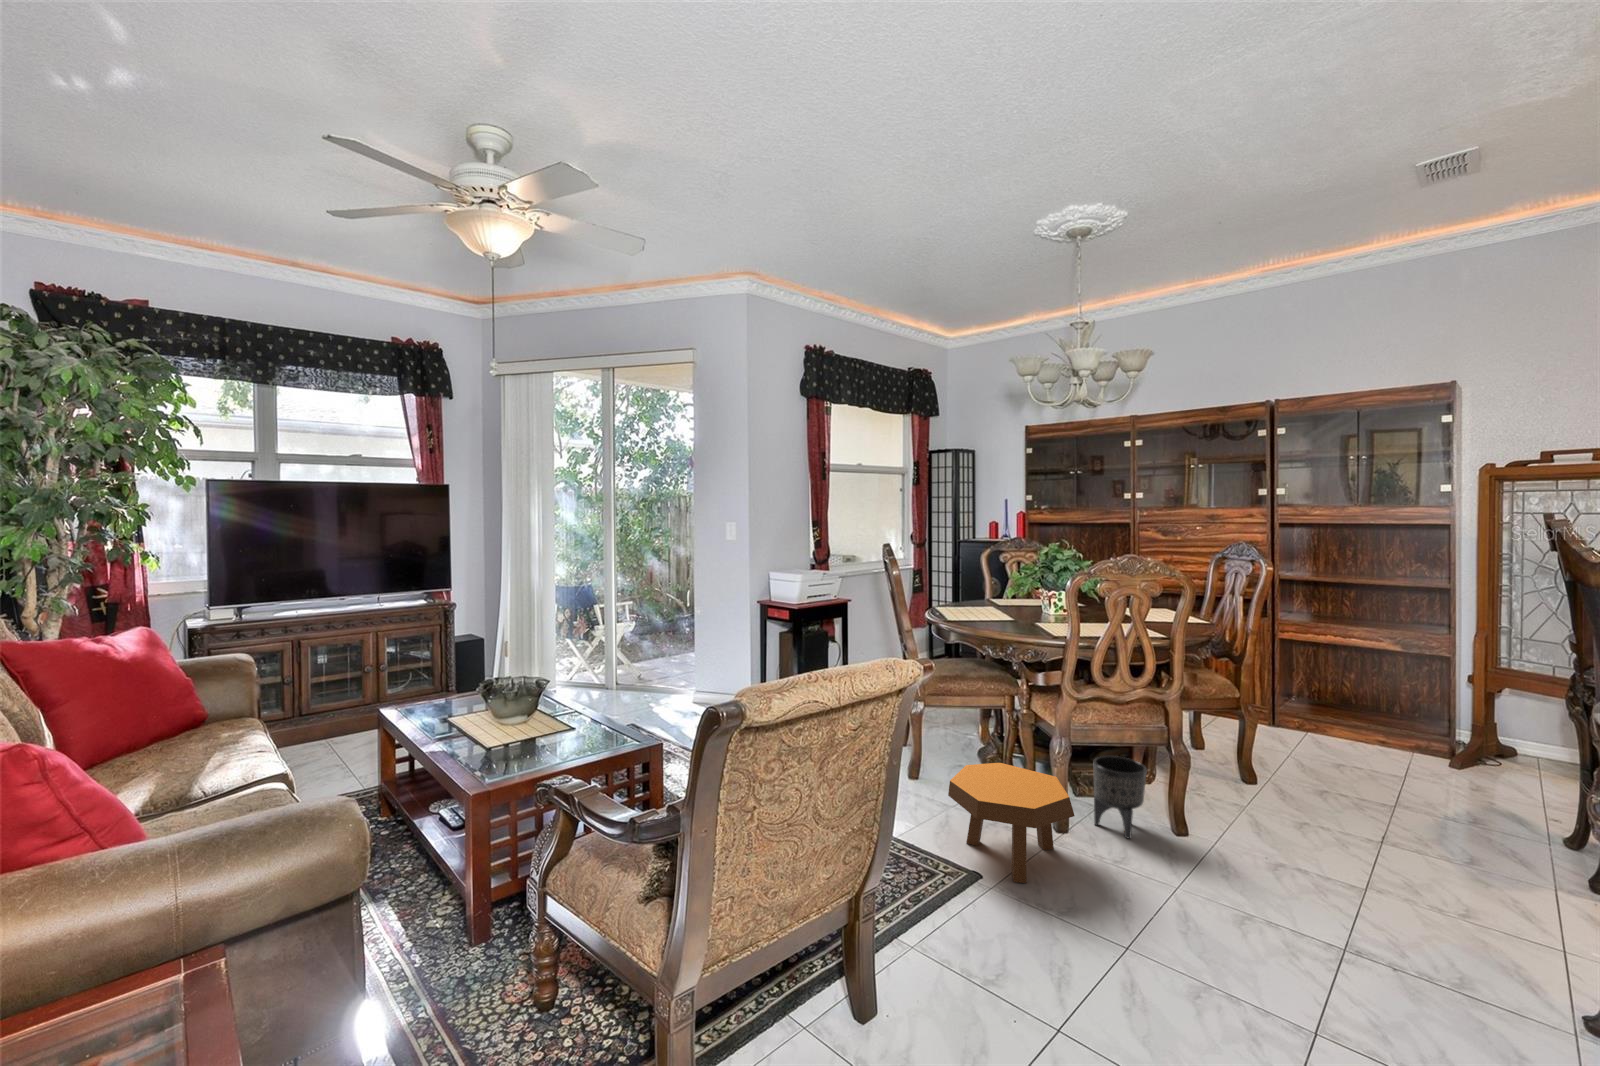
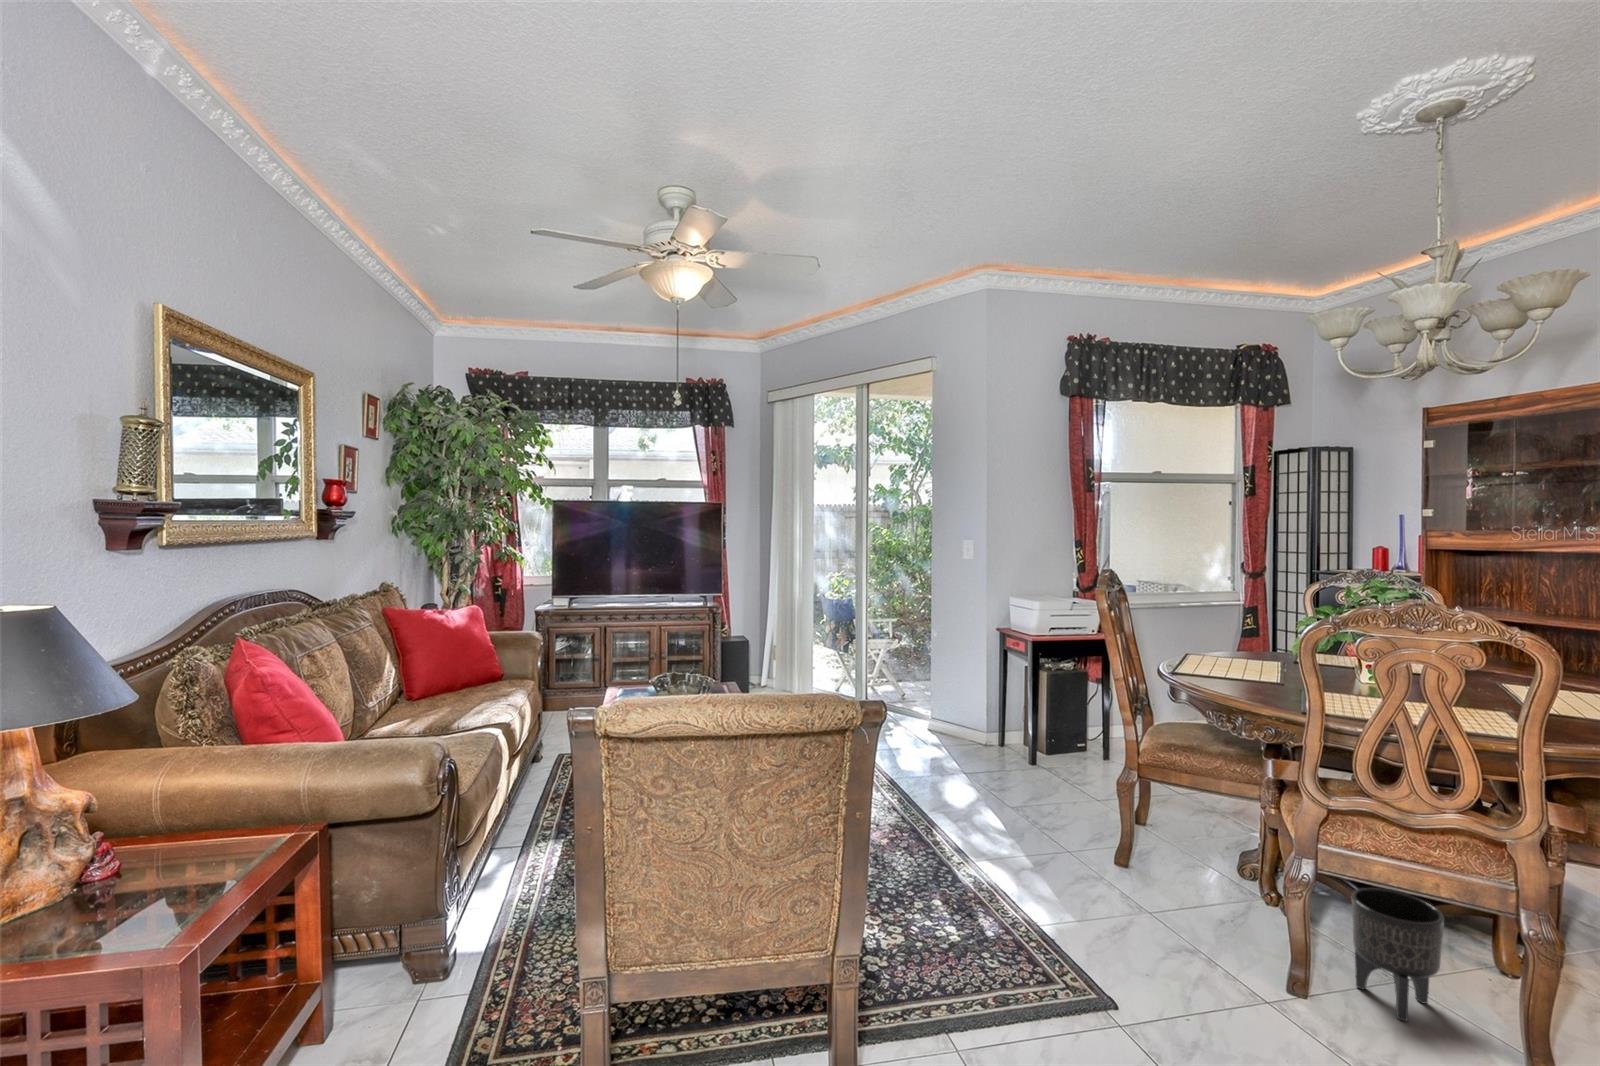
footstool: present [948,763,1075,883] -> none [1098,855,1274,1026]

